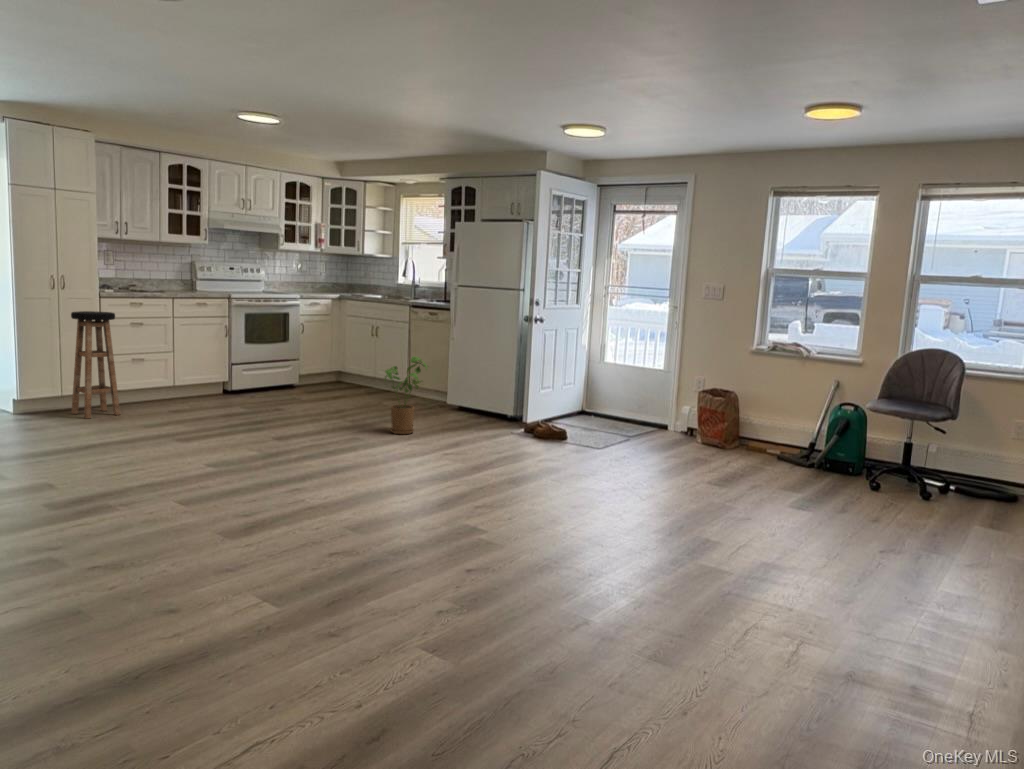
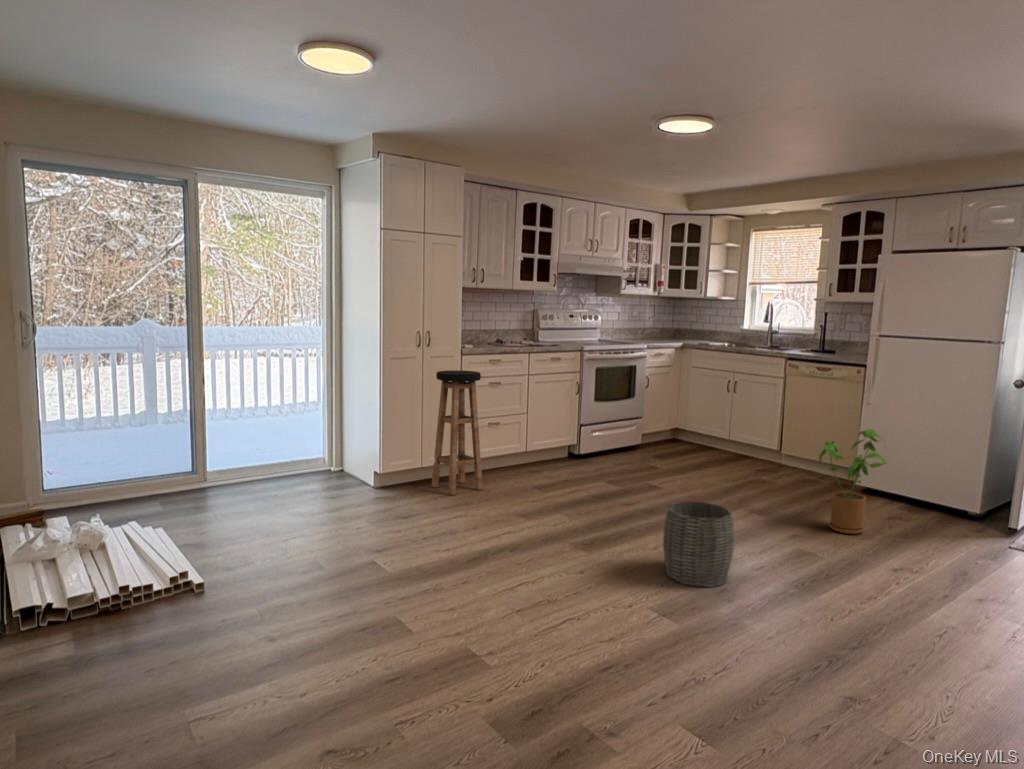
woven basket: none [225,405,277,462] -> present [663,501,734,587]

